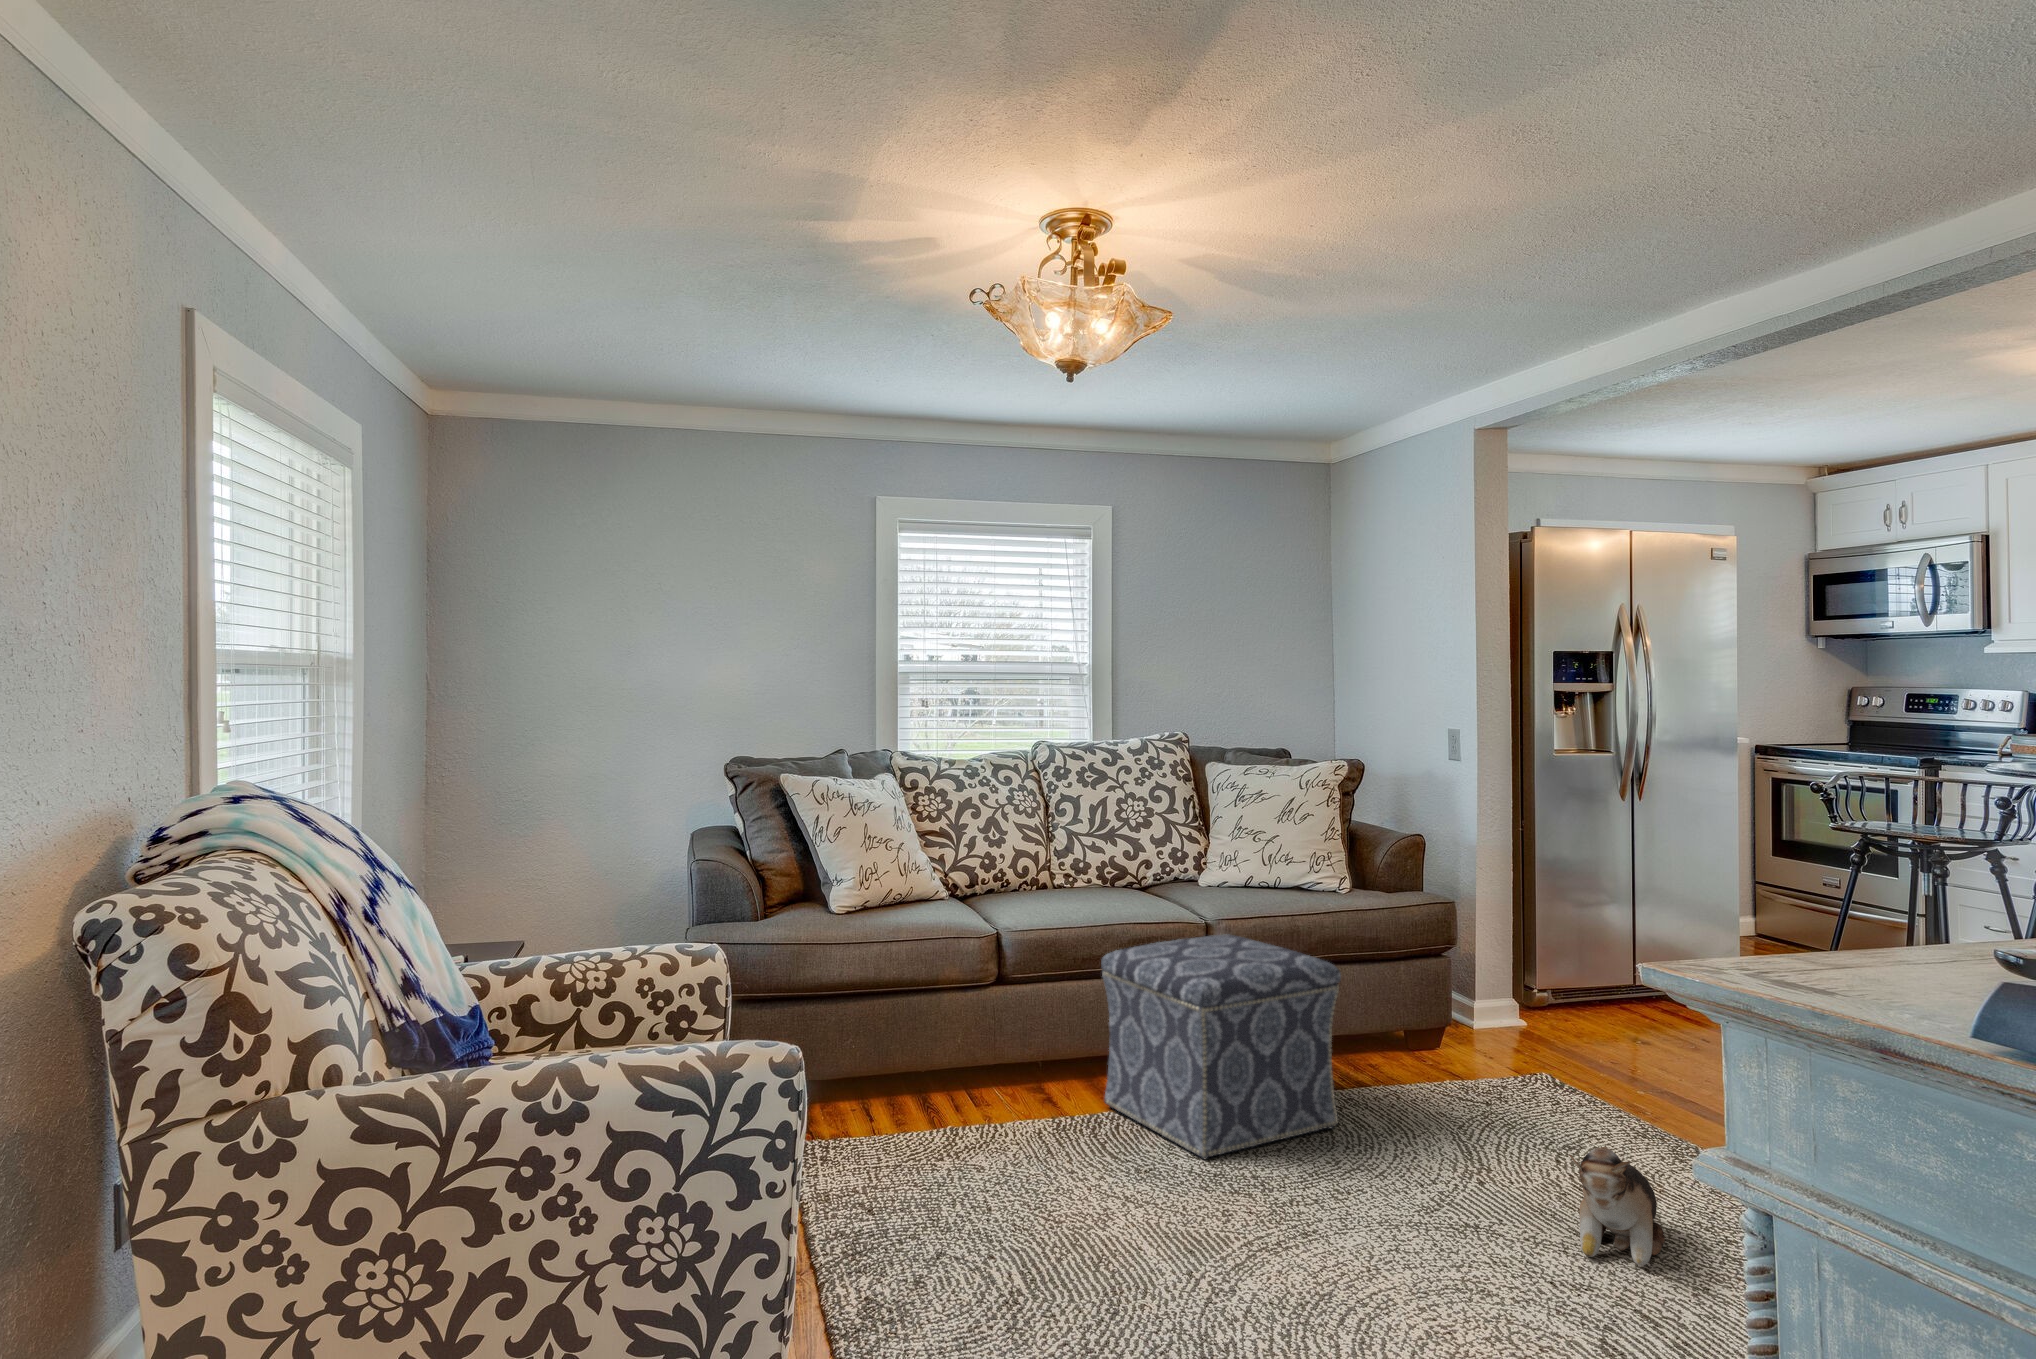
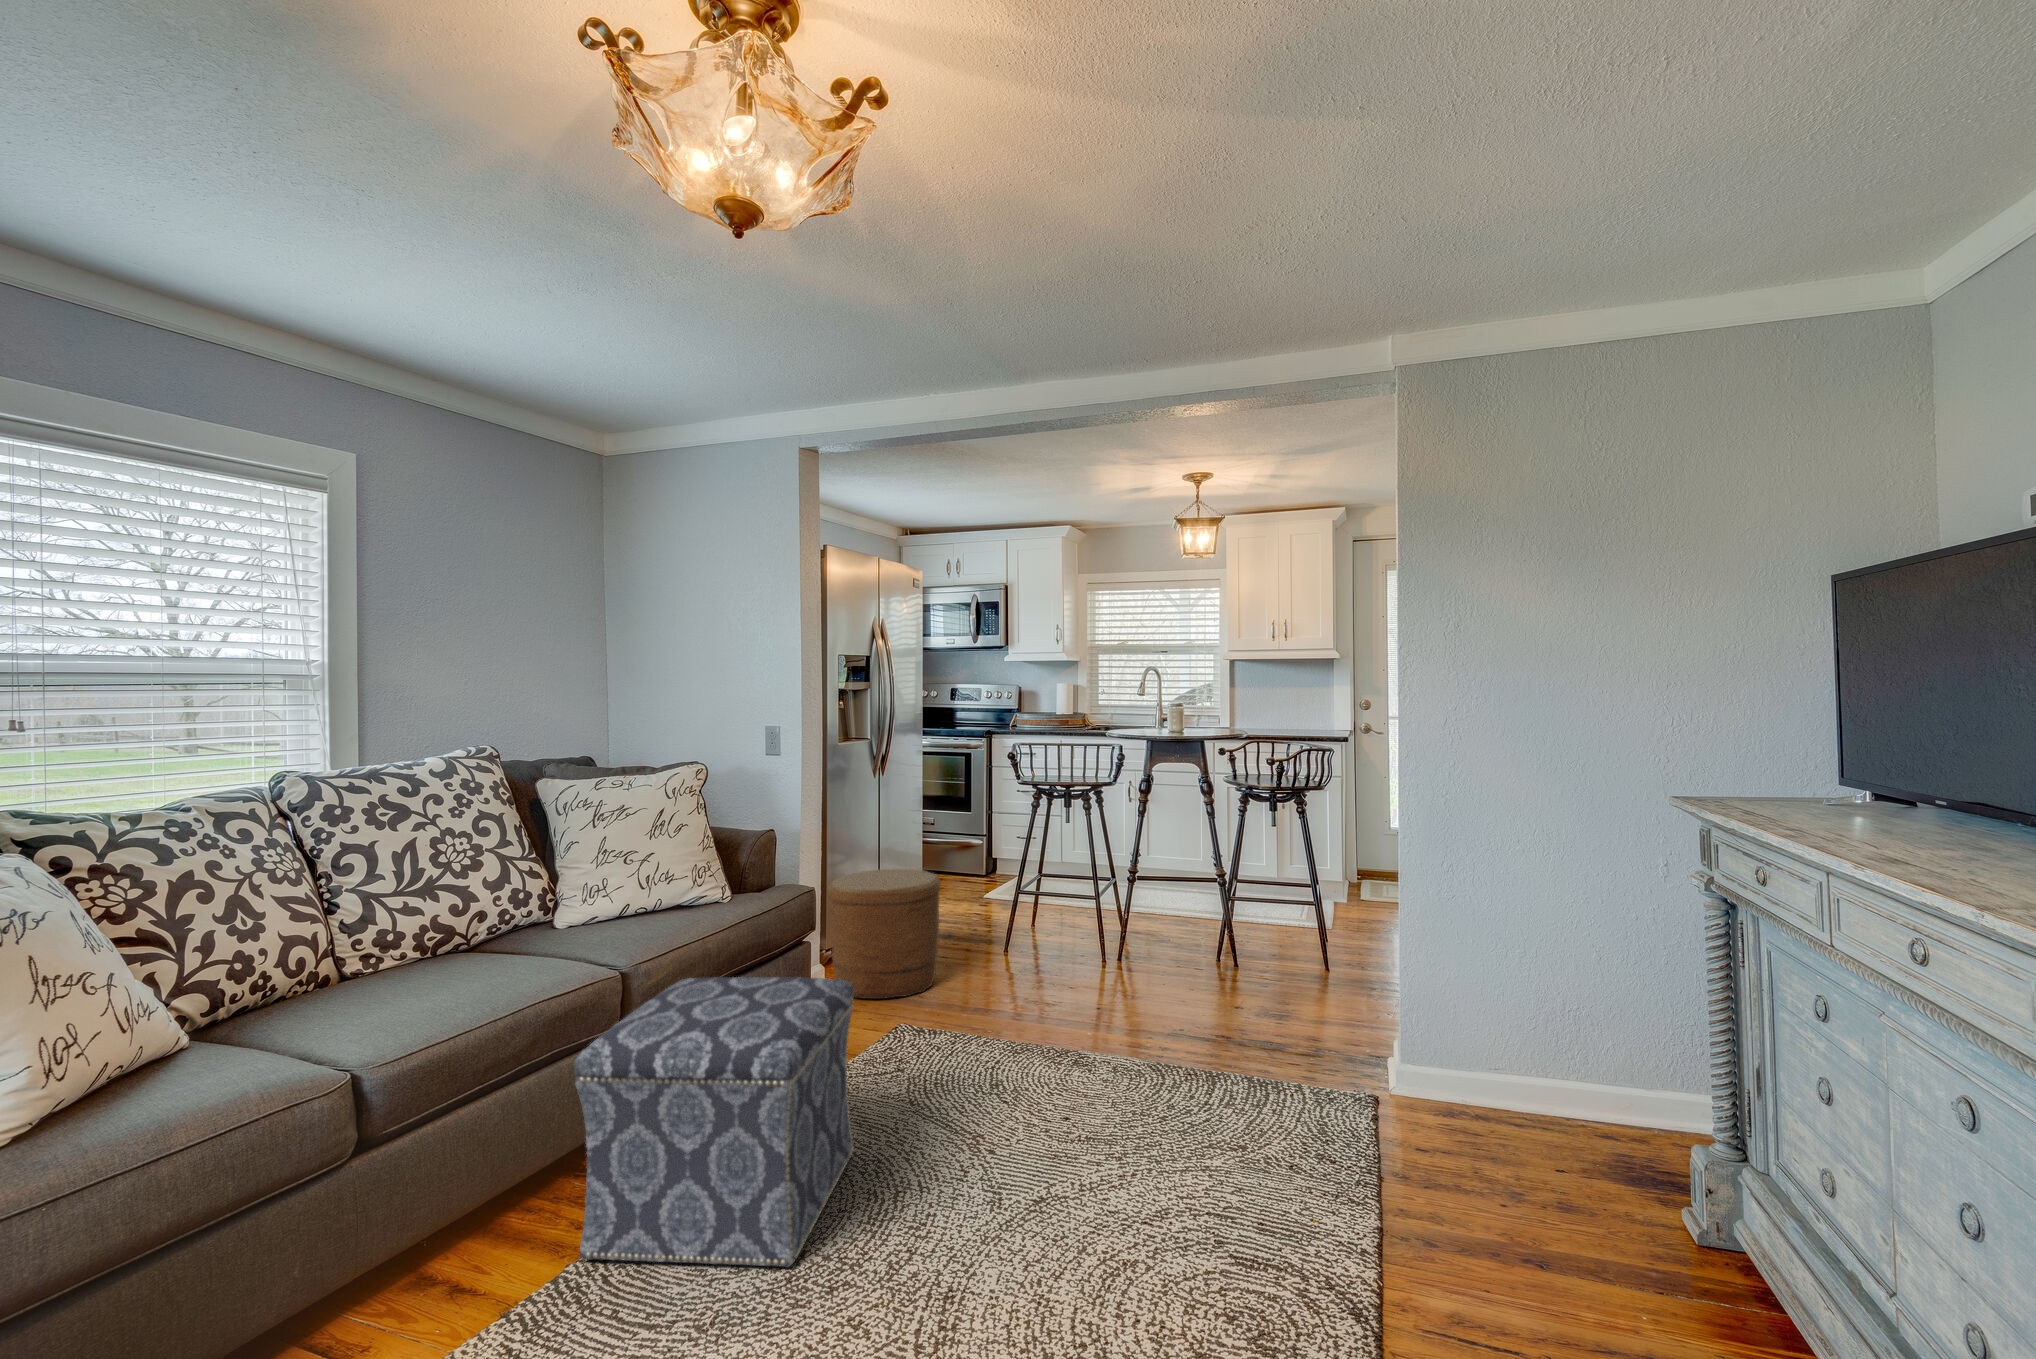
woven basket: none [1503,903,1649,1055] -> present [828,869,940,999]
plush toy: present [1569,1147,1665,1266] -> none [1132,1075,1226,1177]

